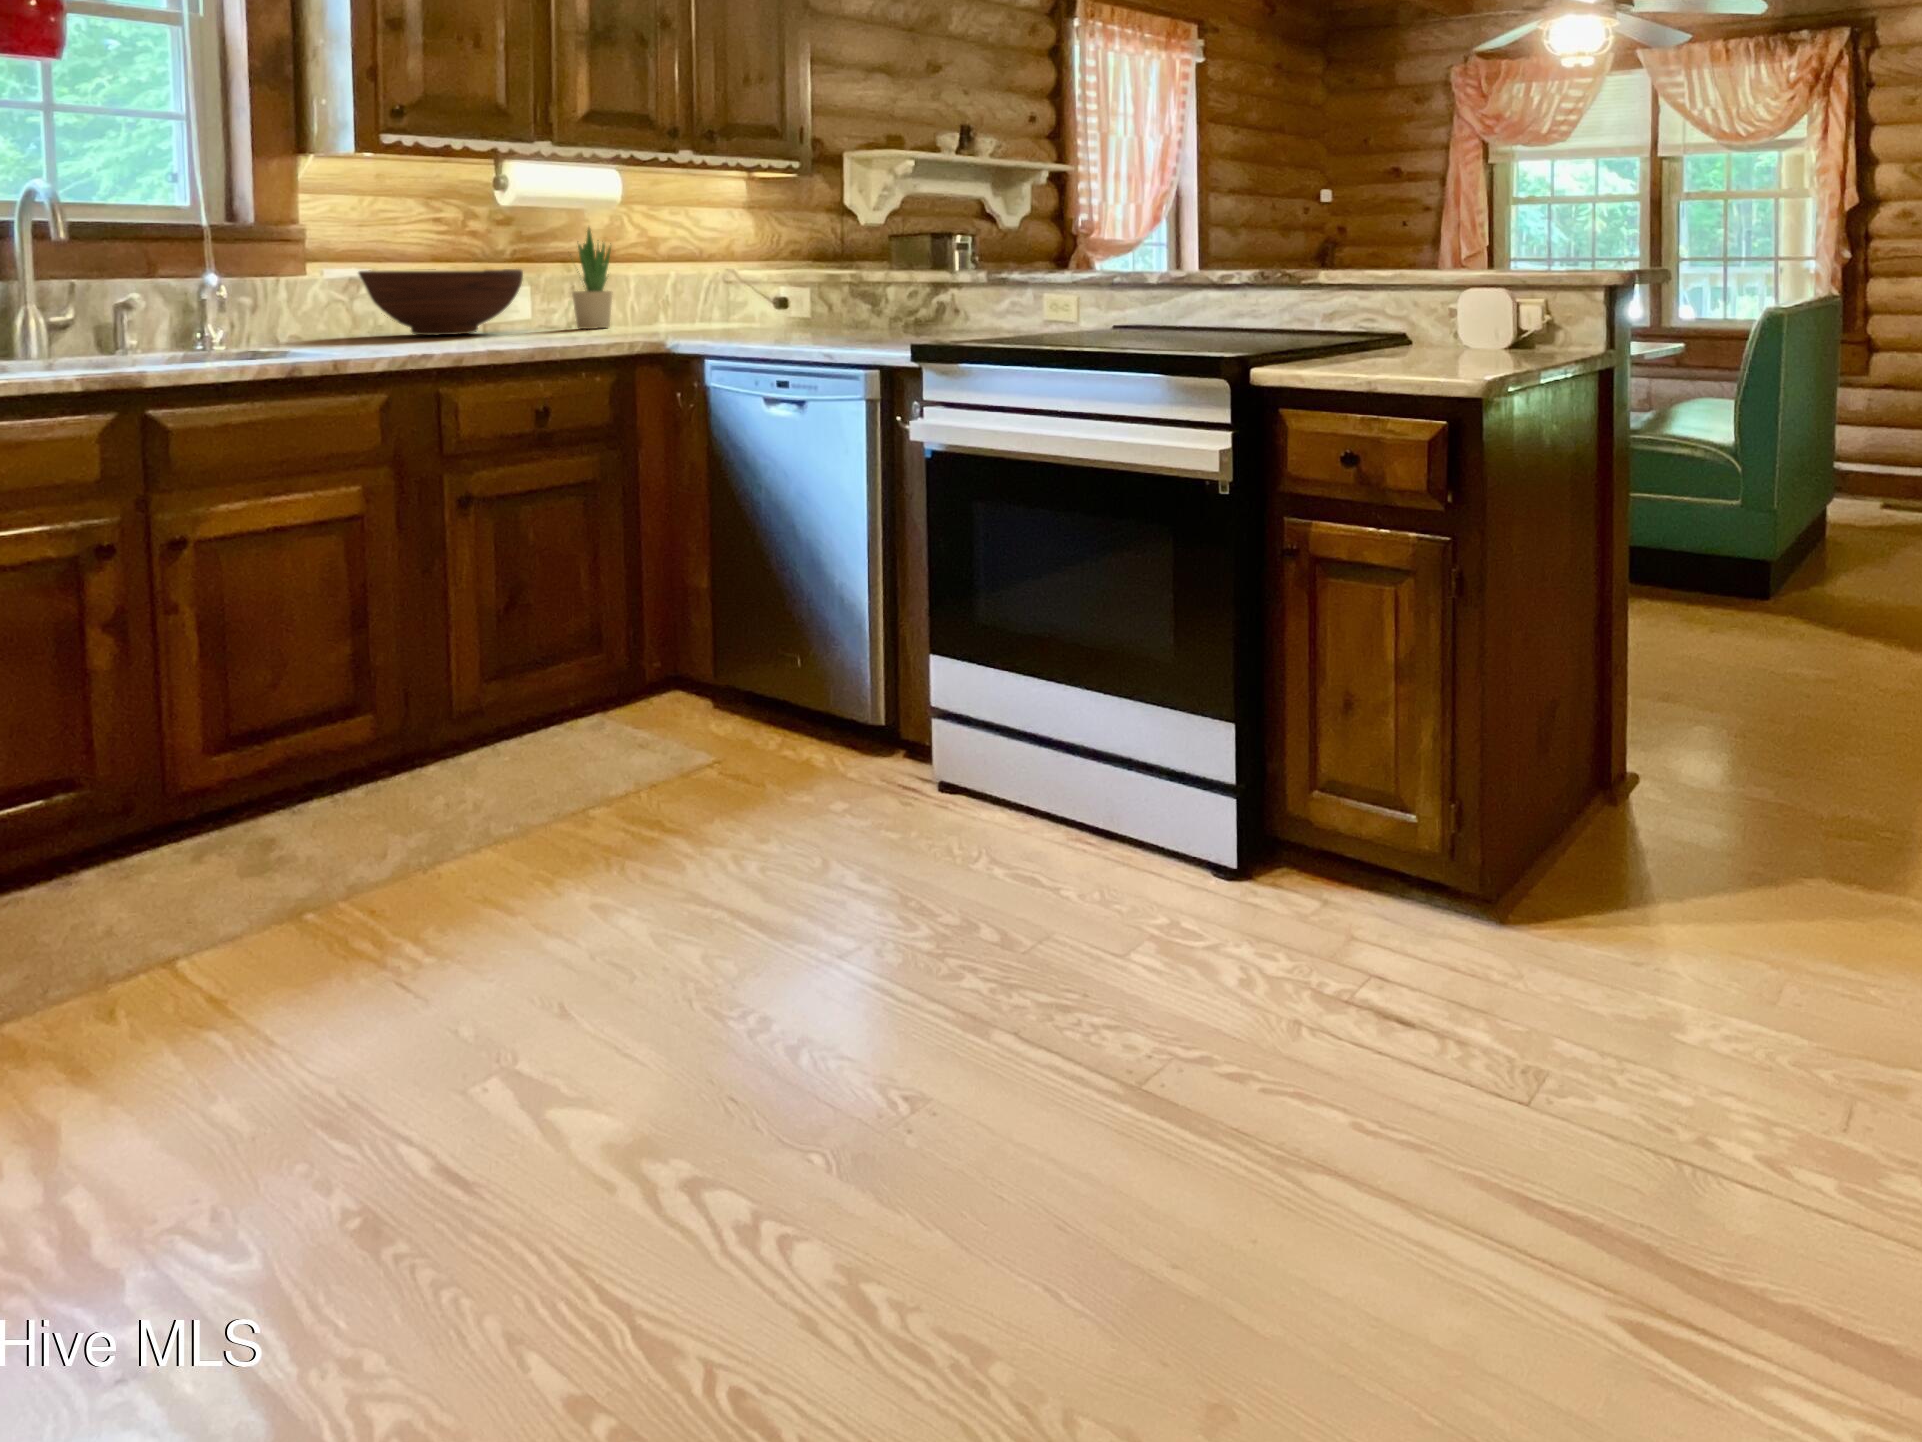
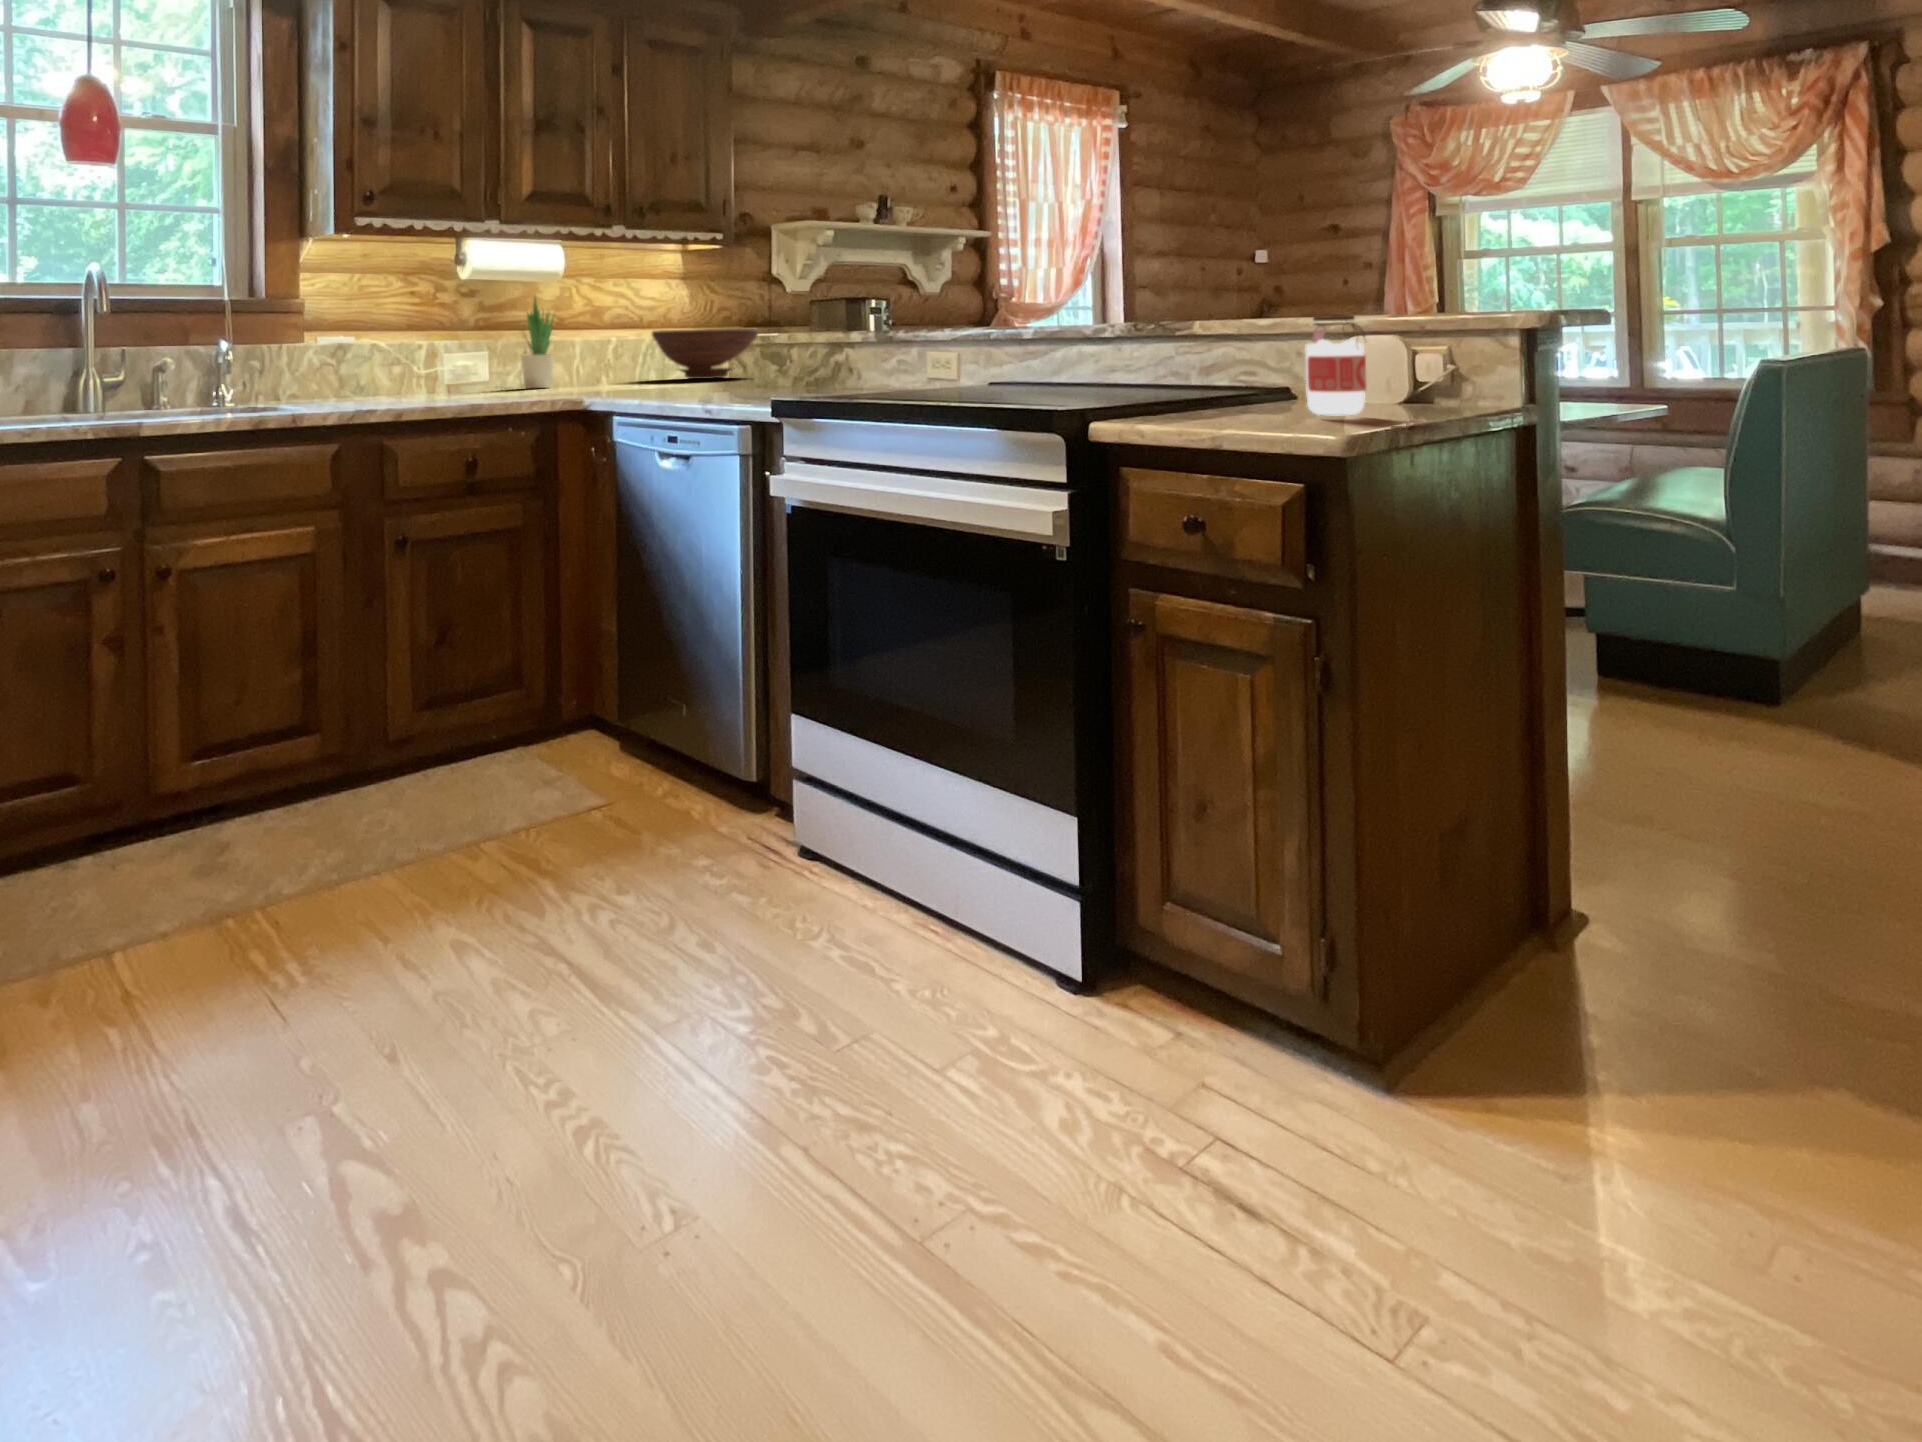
fruit bowl: present [359,269,523,335] -> present [652,328,758,379]
jar: none [1442,274,1495,362] -> present [1306,315,1366,415]

